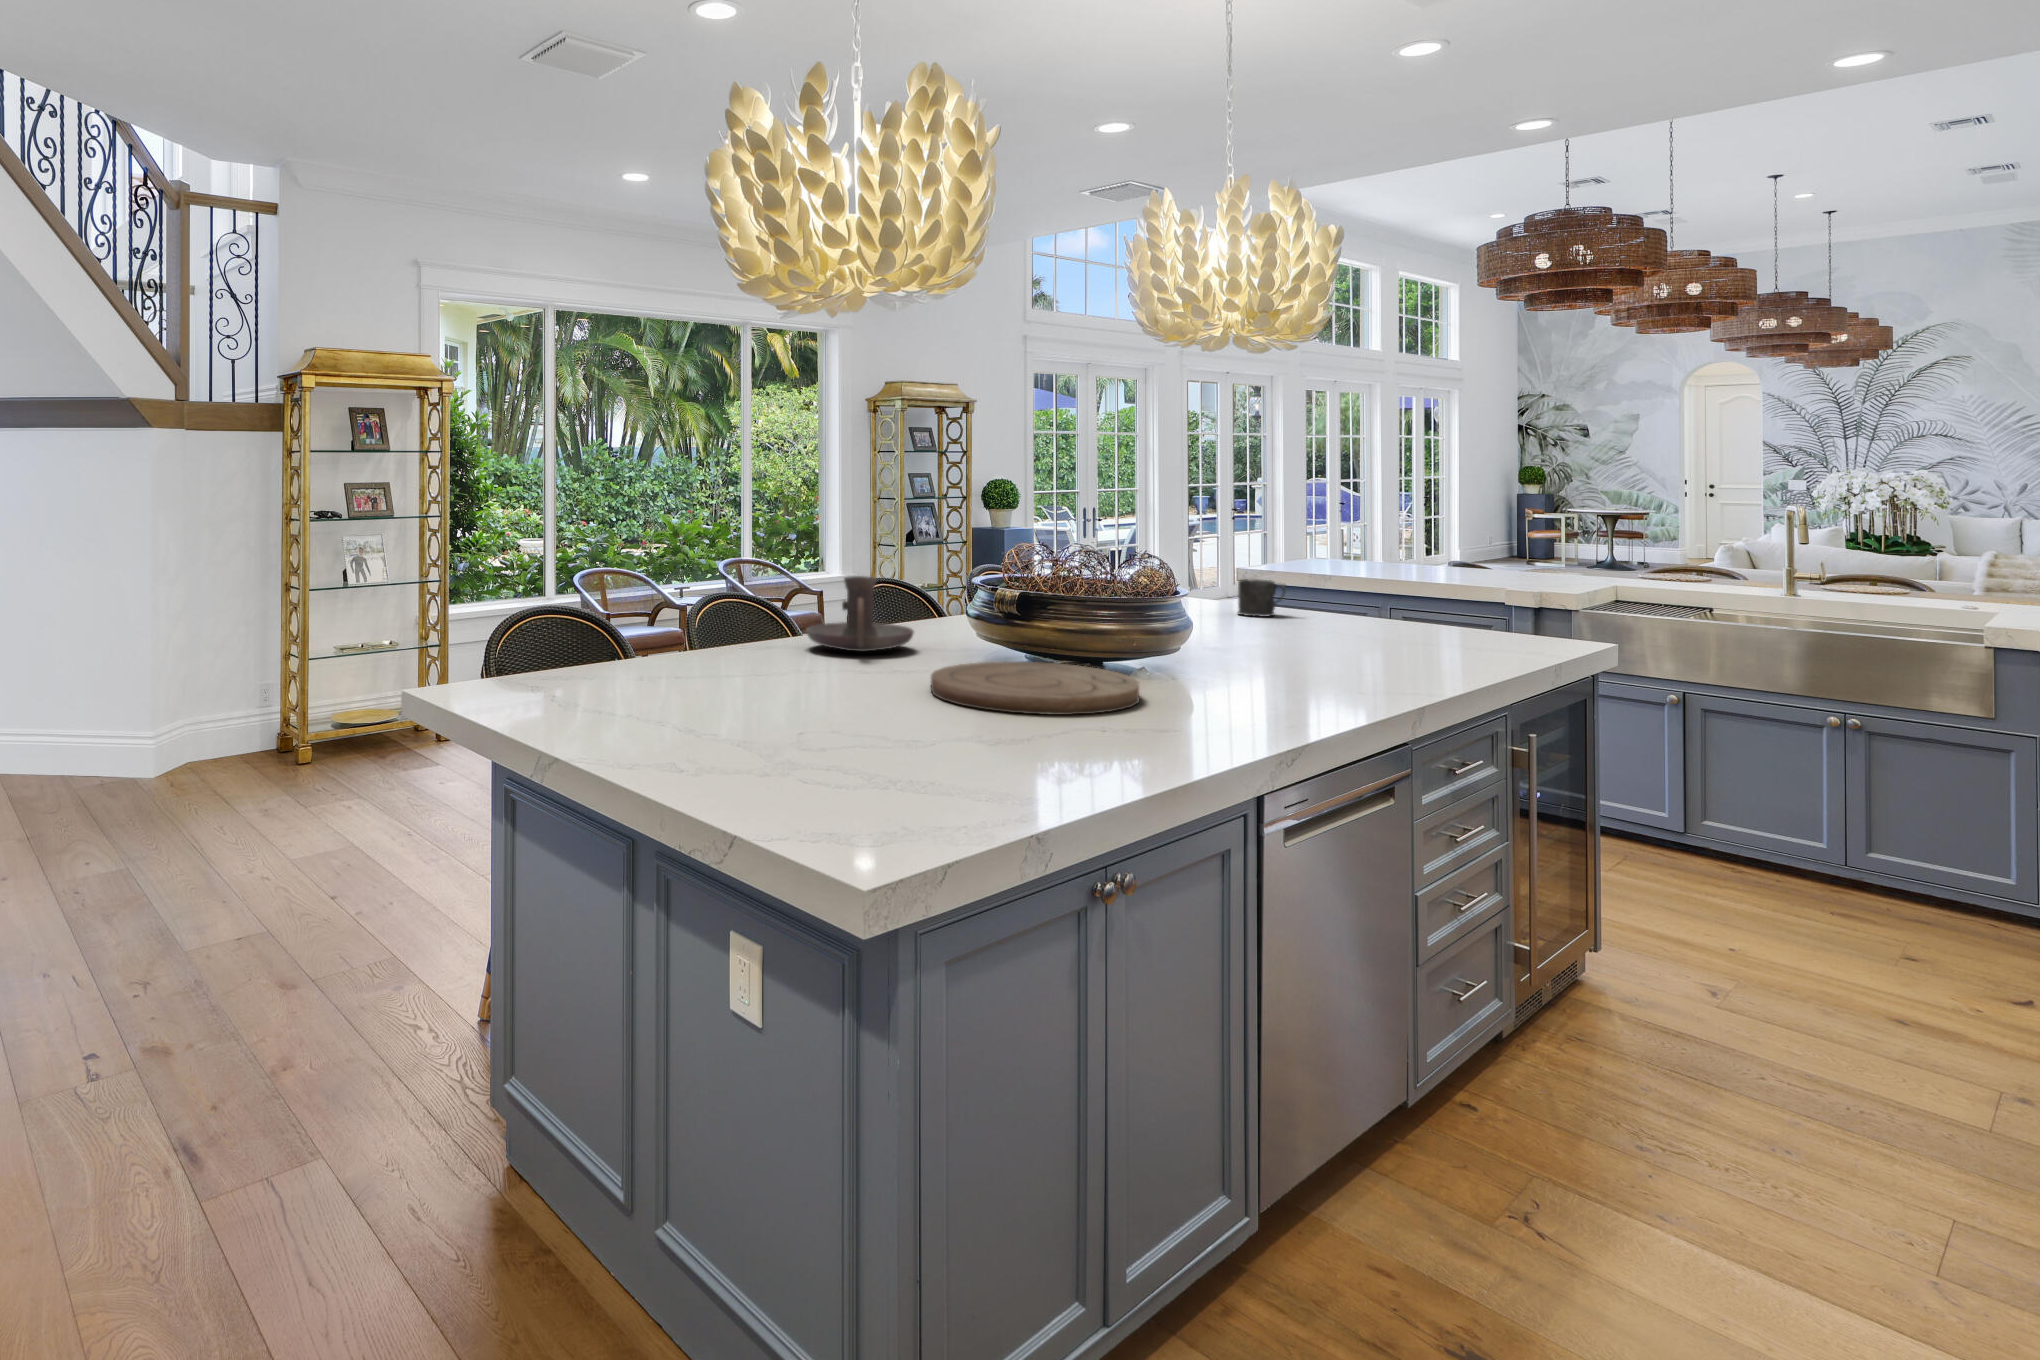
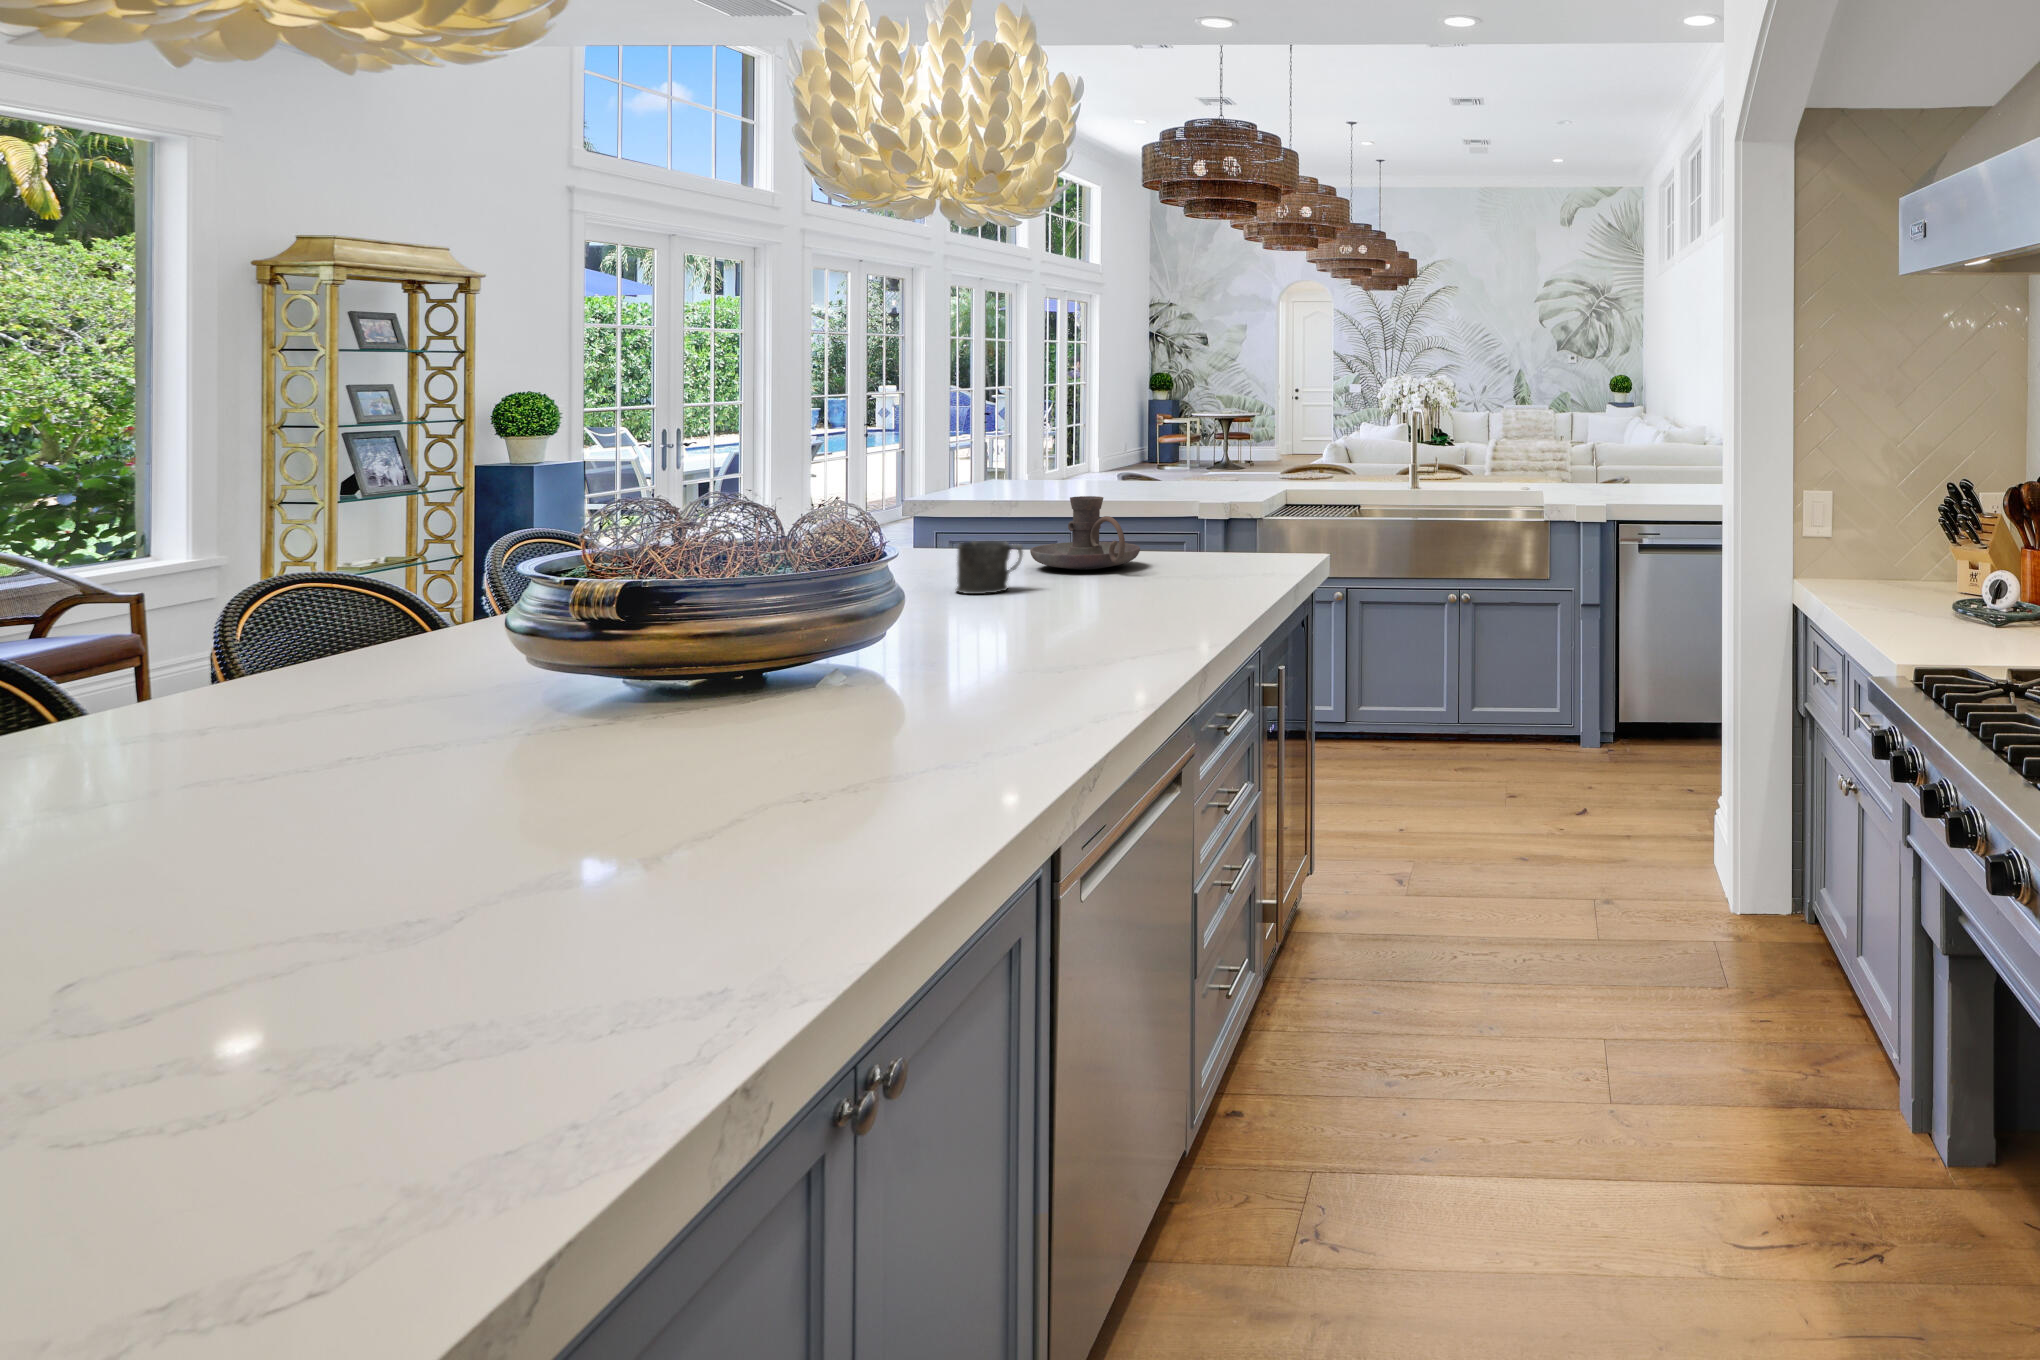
candle holder: present [806,576,914,651] -> present [1030,496,1140,570]
cutting board: present [931,662,1139,715] -> none [460,756,918,917]

